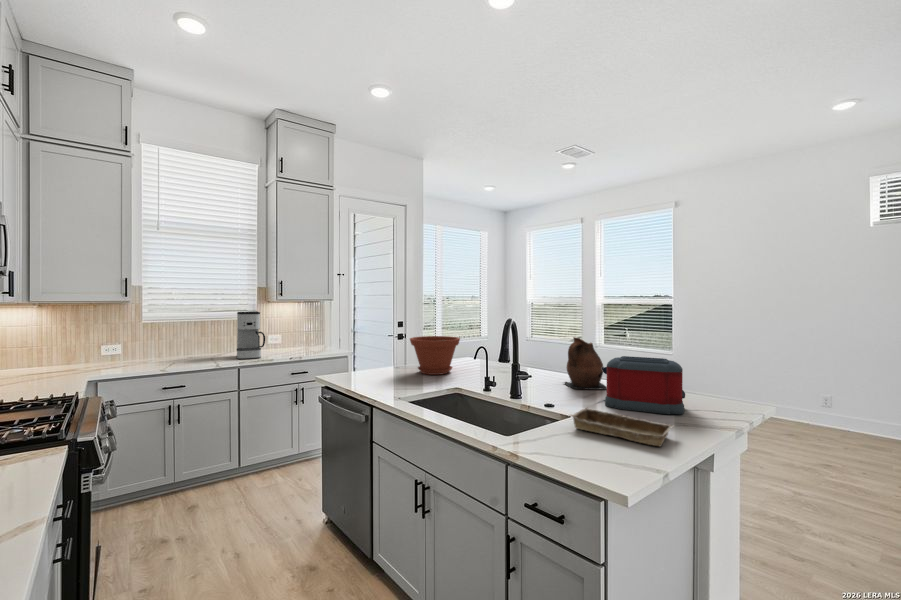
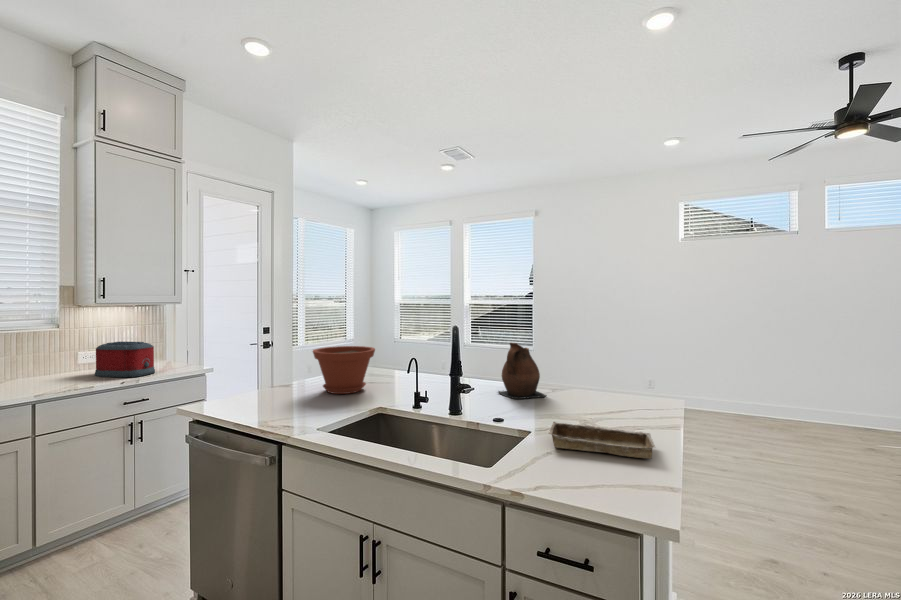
coffee maker: present [237,311,265,359] -> none [27,320,78,390]
toaster: present [602,356,685,414] -> present [95,342,155,377]

